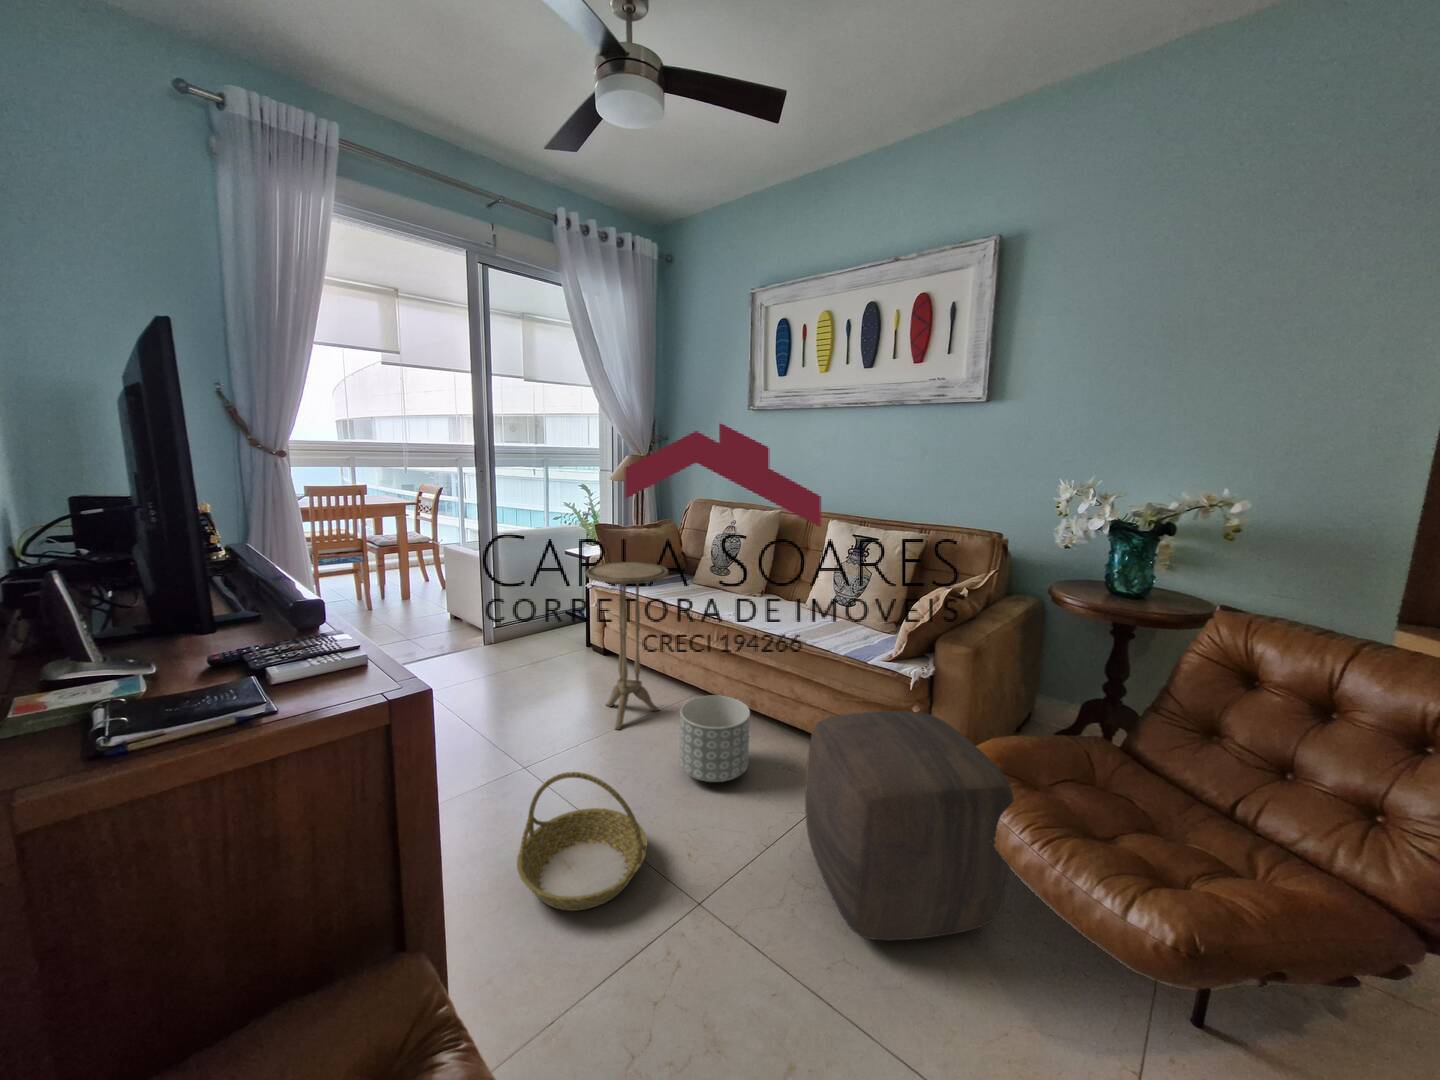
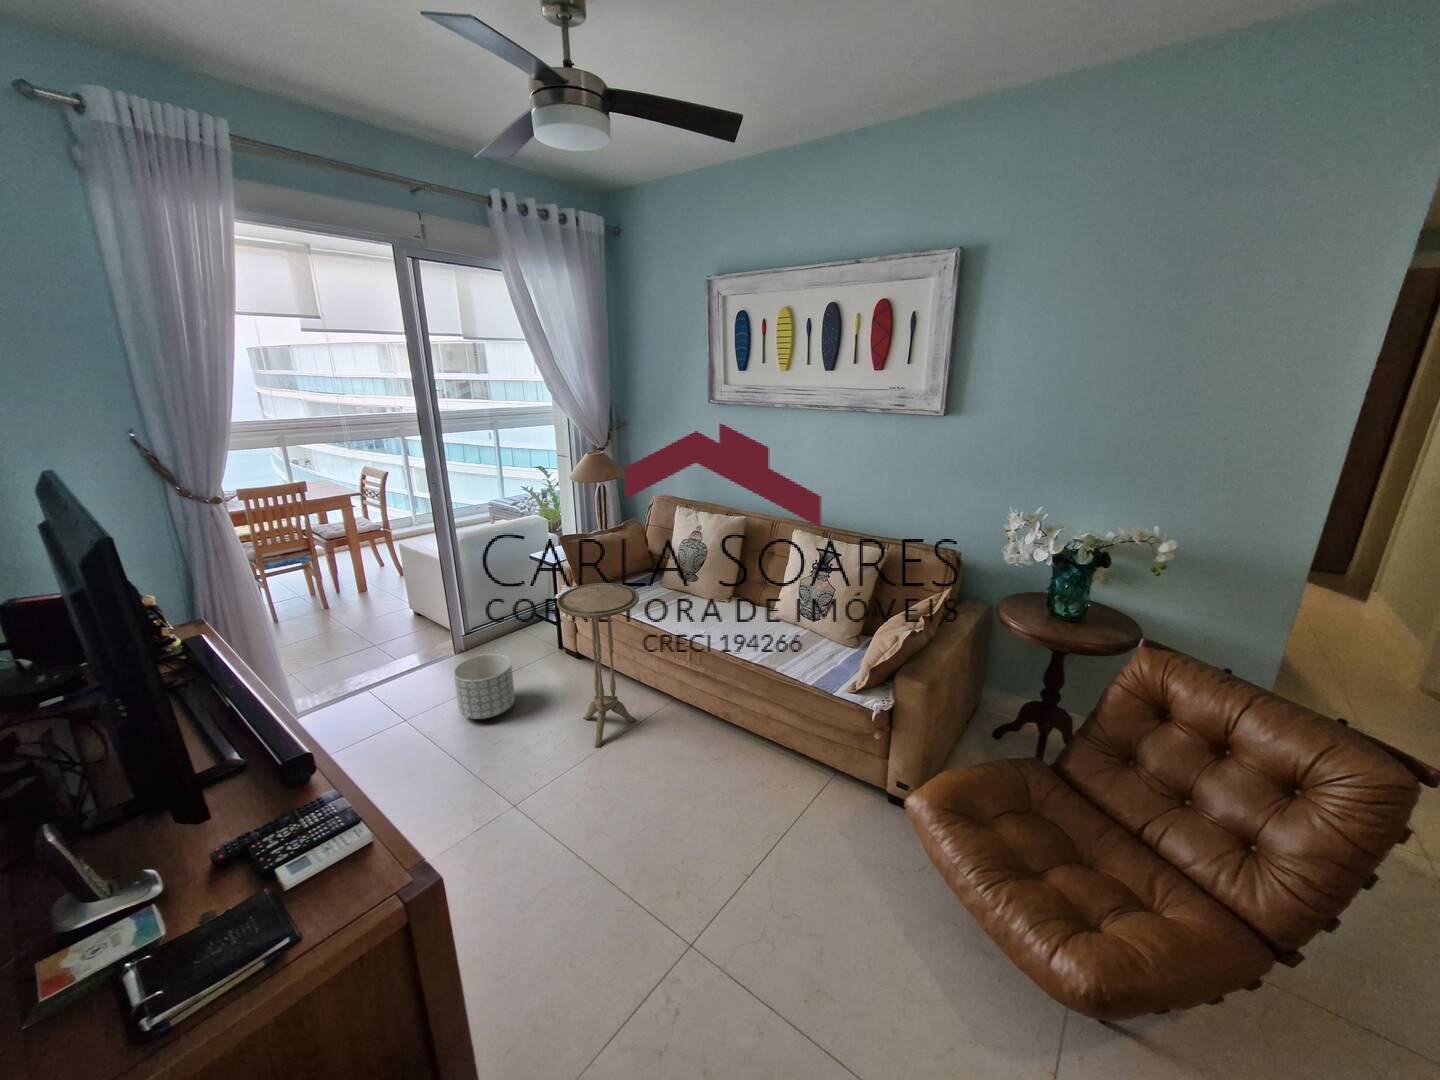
planter: present [680,696,750,782] -> present [454,654,515,719]
ottoman: present [805,711,1014,940] -> none [780,749,962,964]
basket: present [517,772,647,911] -> none [520,834,639,957]

